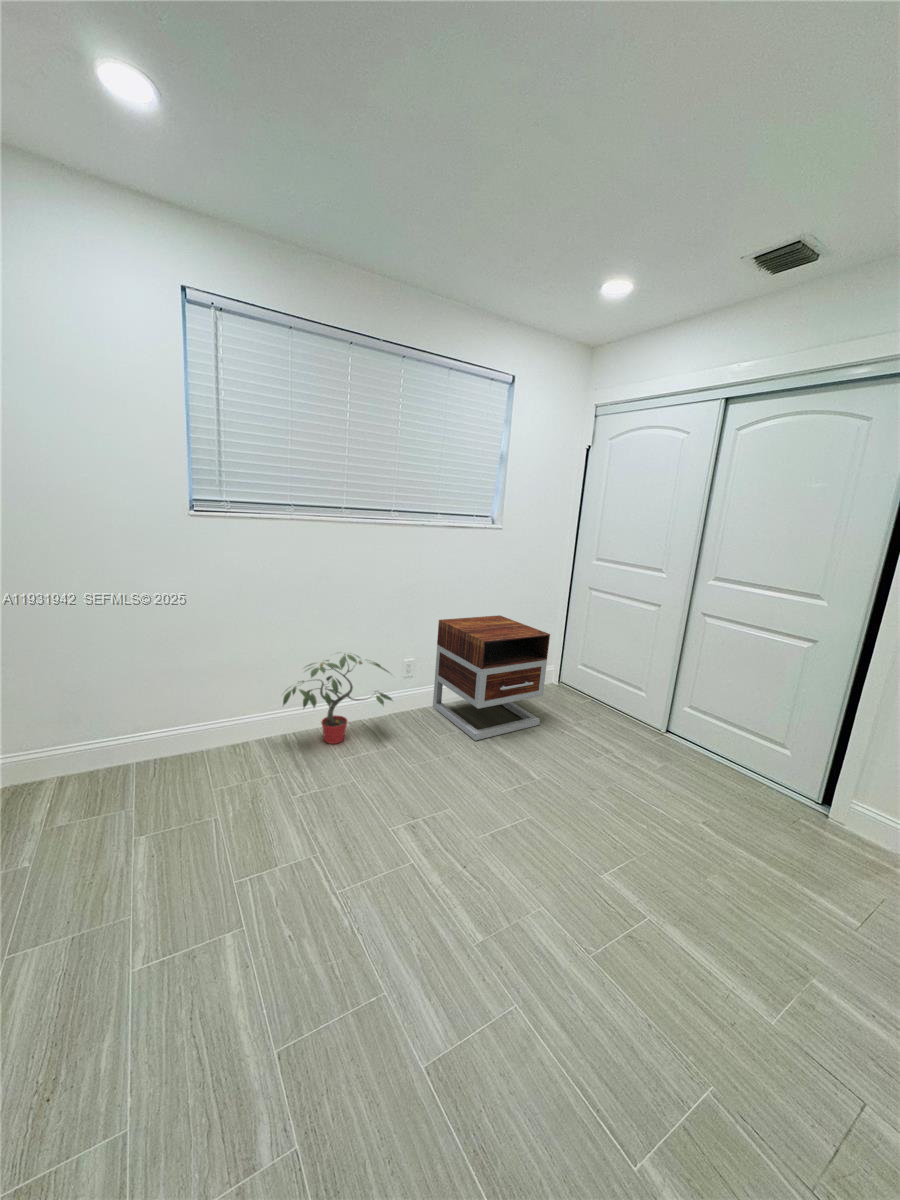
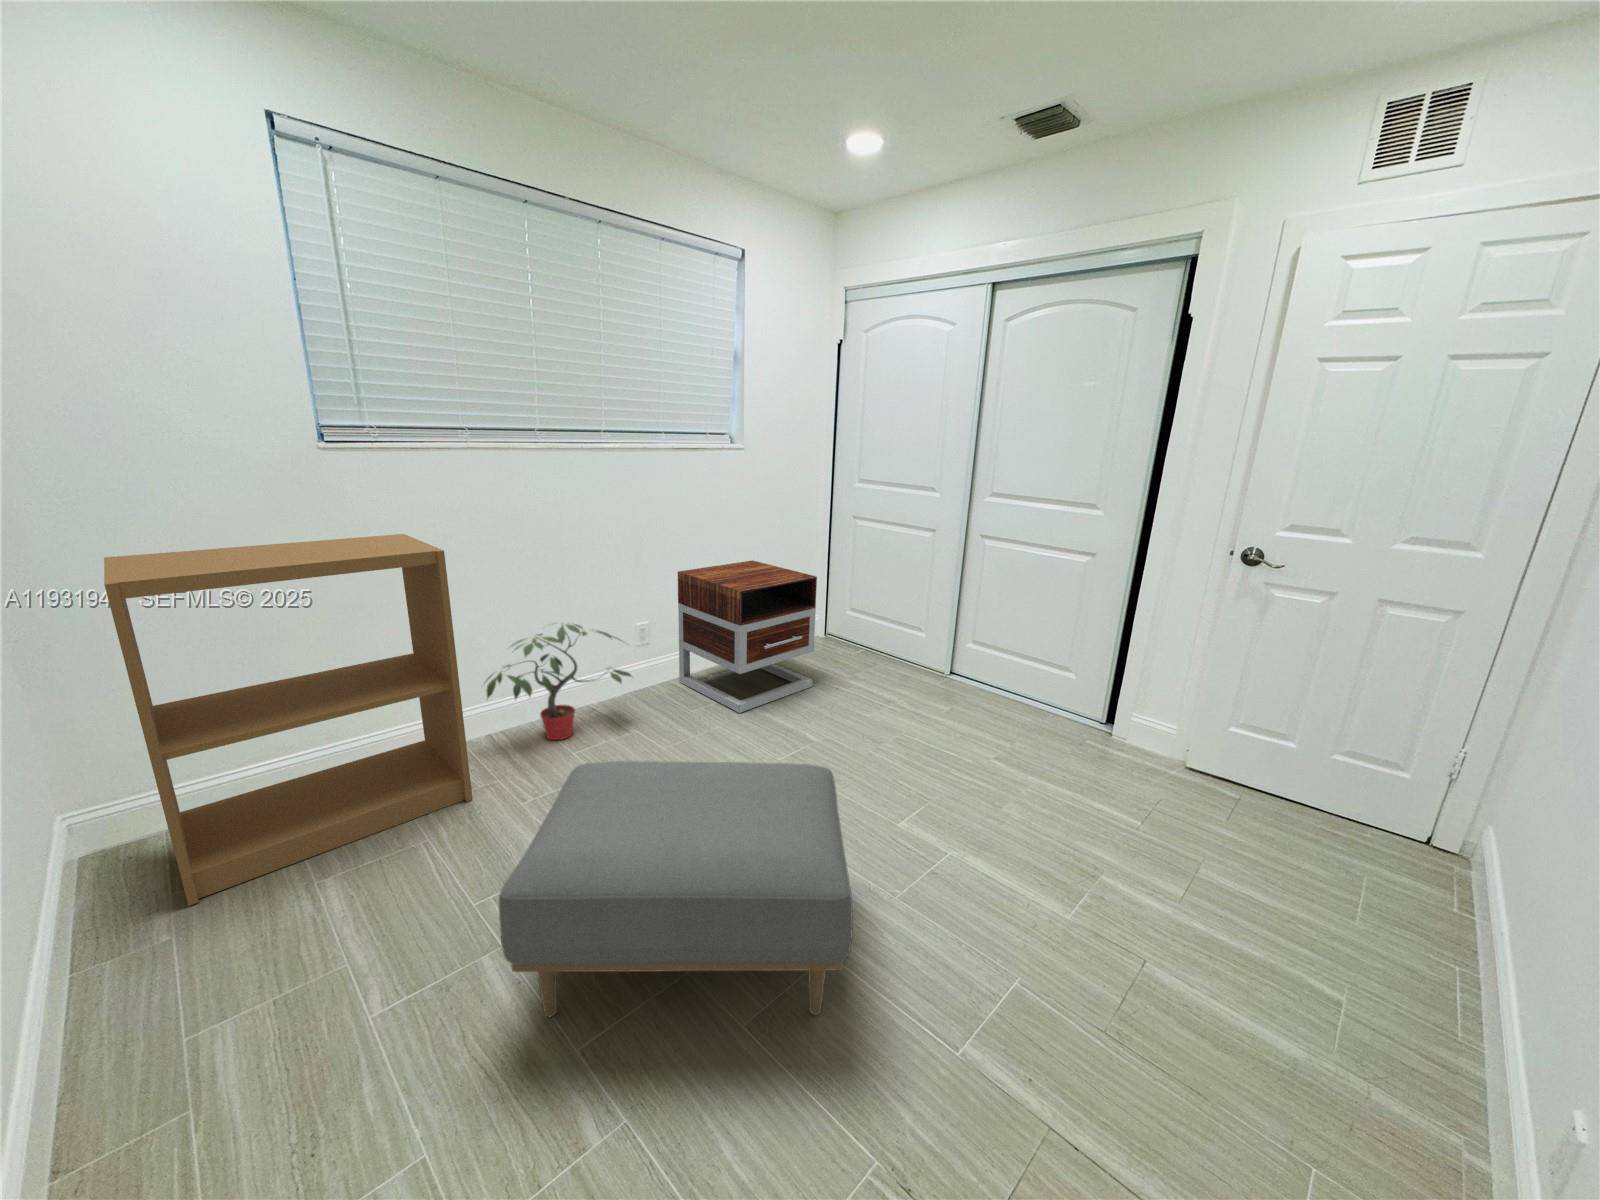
bookshelf: none [25,578,259,839] -> present [104,534,473,906]
ottoman: none [224,779,539,1078] -> present [499,761,853,1017]

